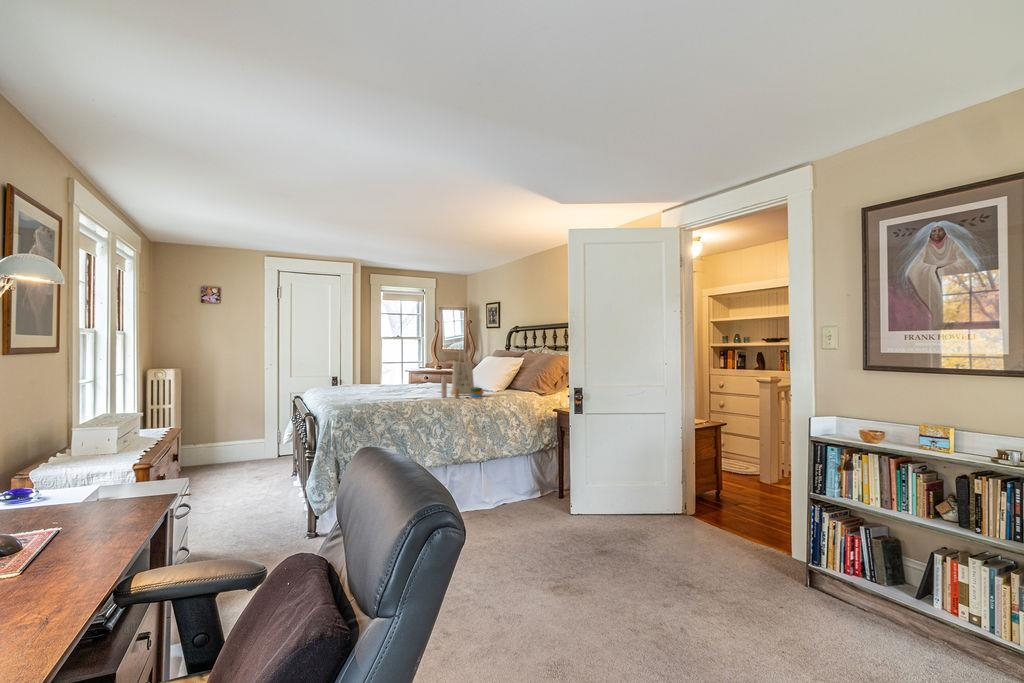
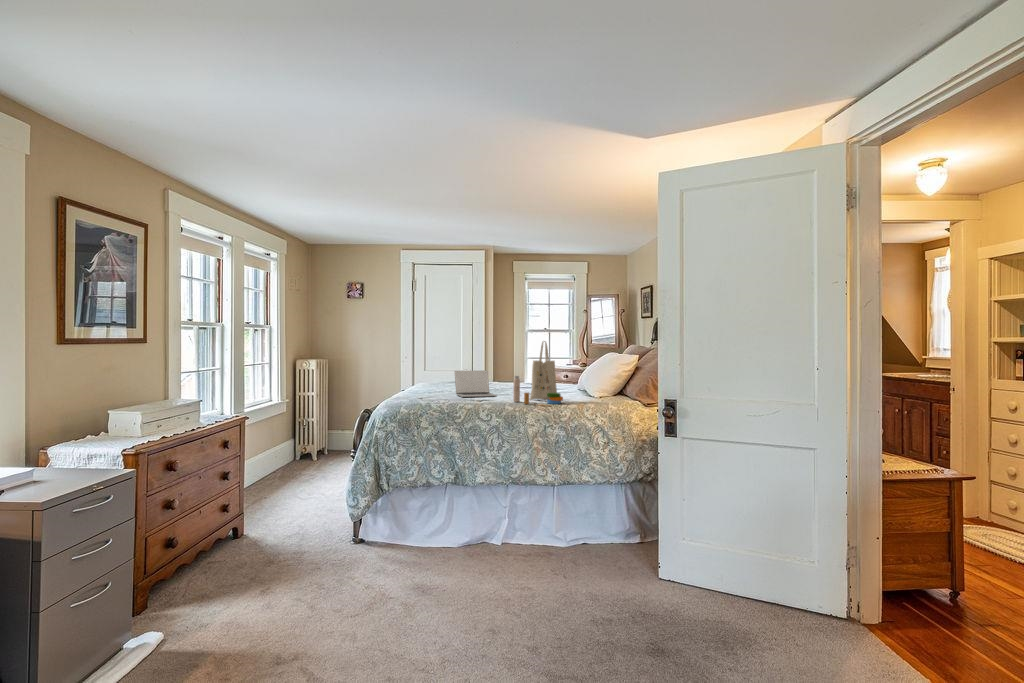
laptop: none [371,373,414,397] -> present [455,370,496,397]

